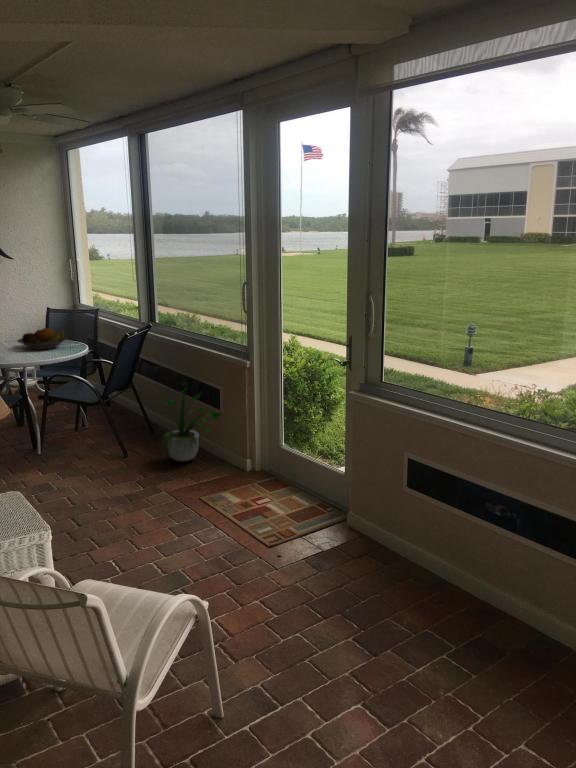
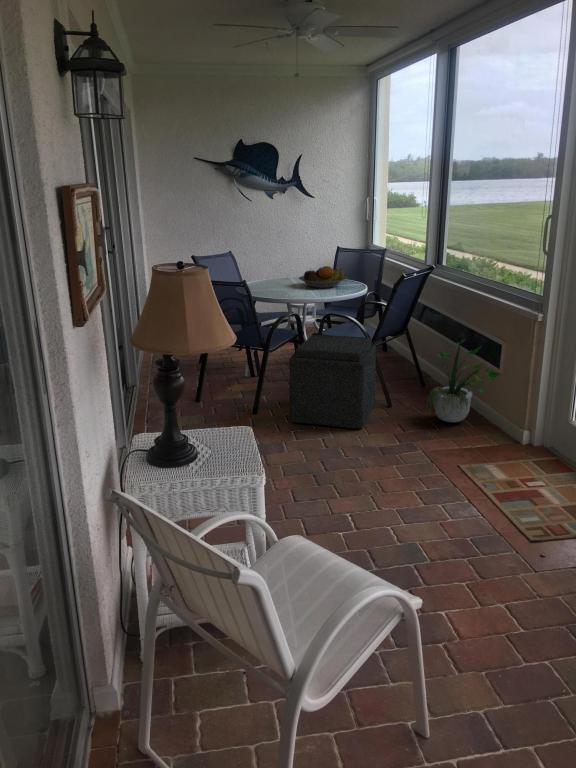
ottoman: none [25,394,111,483] -> present [289,334,376,428]

